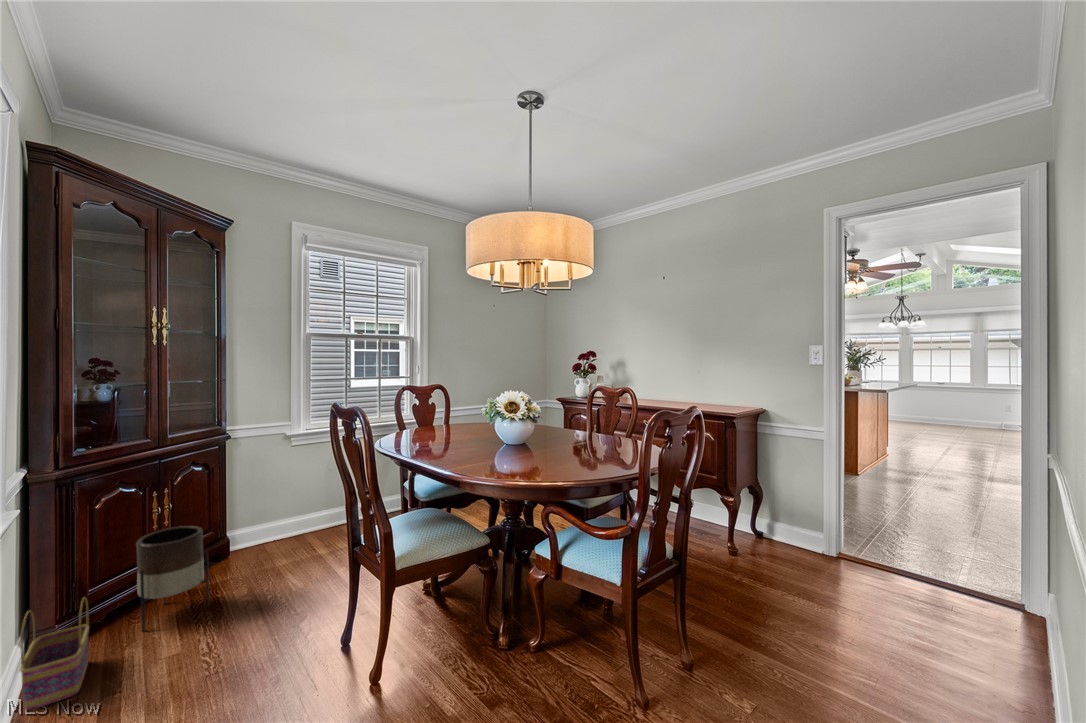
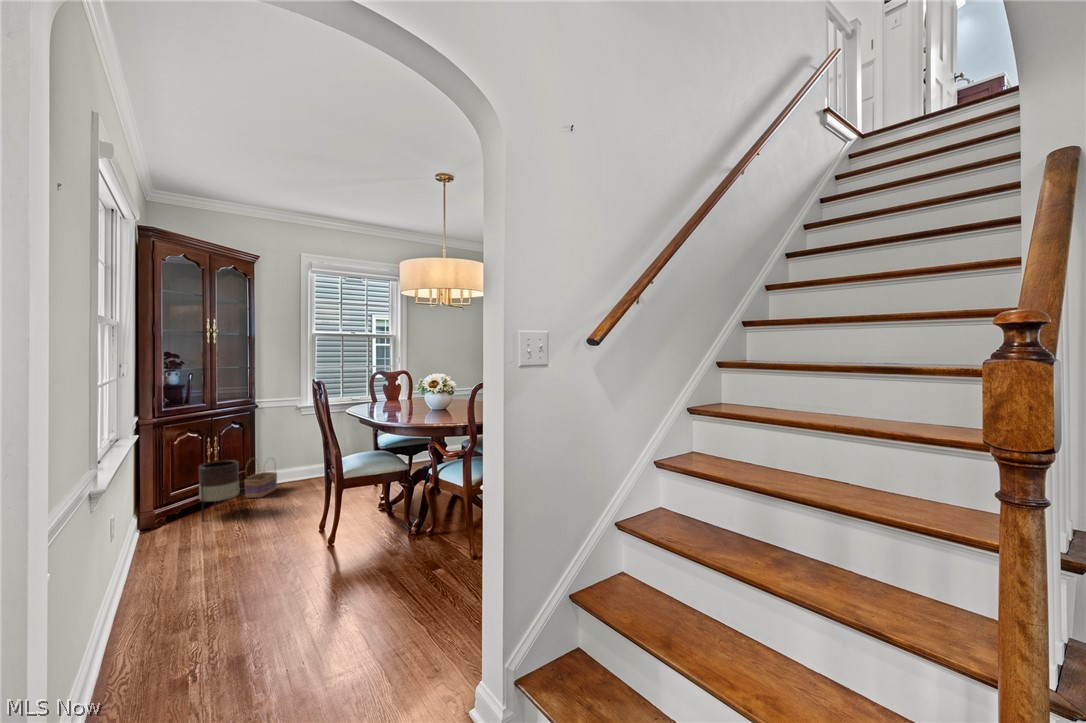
basket: present [20,597,89,710] -> present [245,462,277,498]

